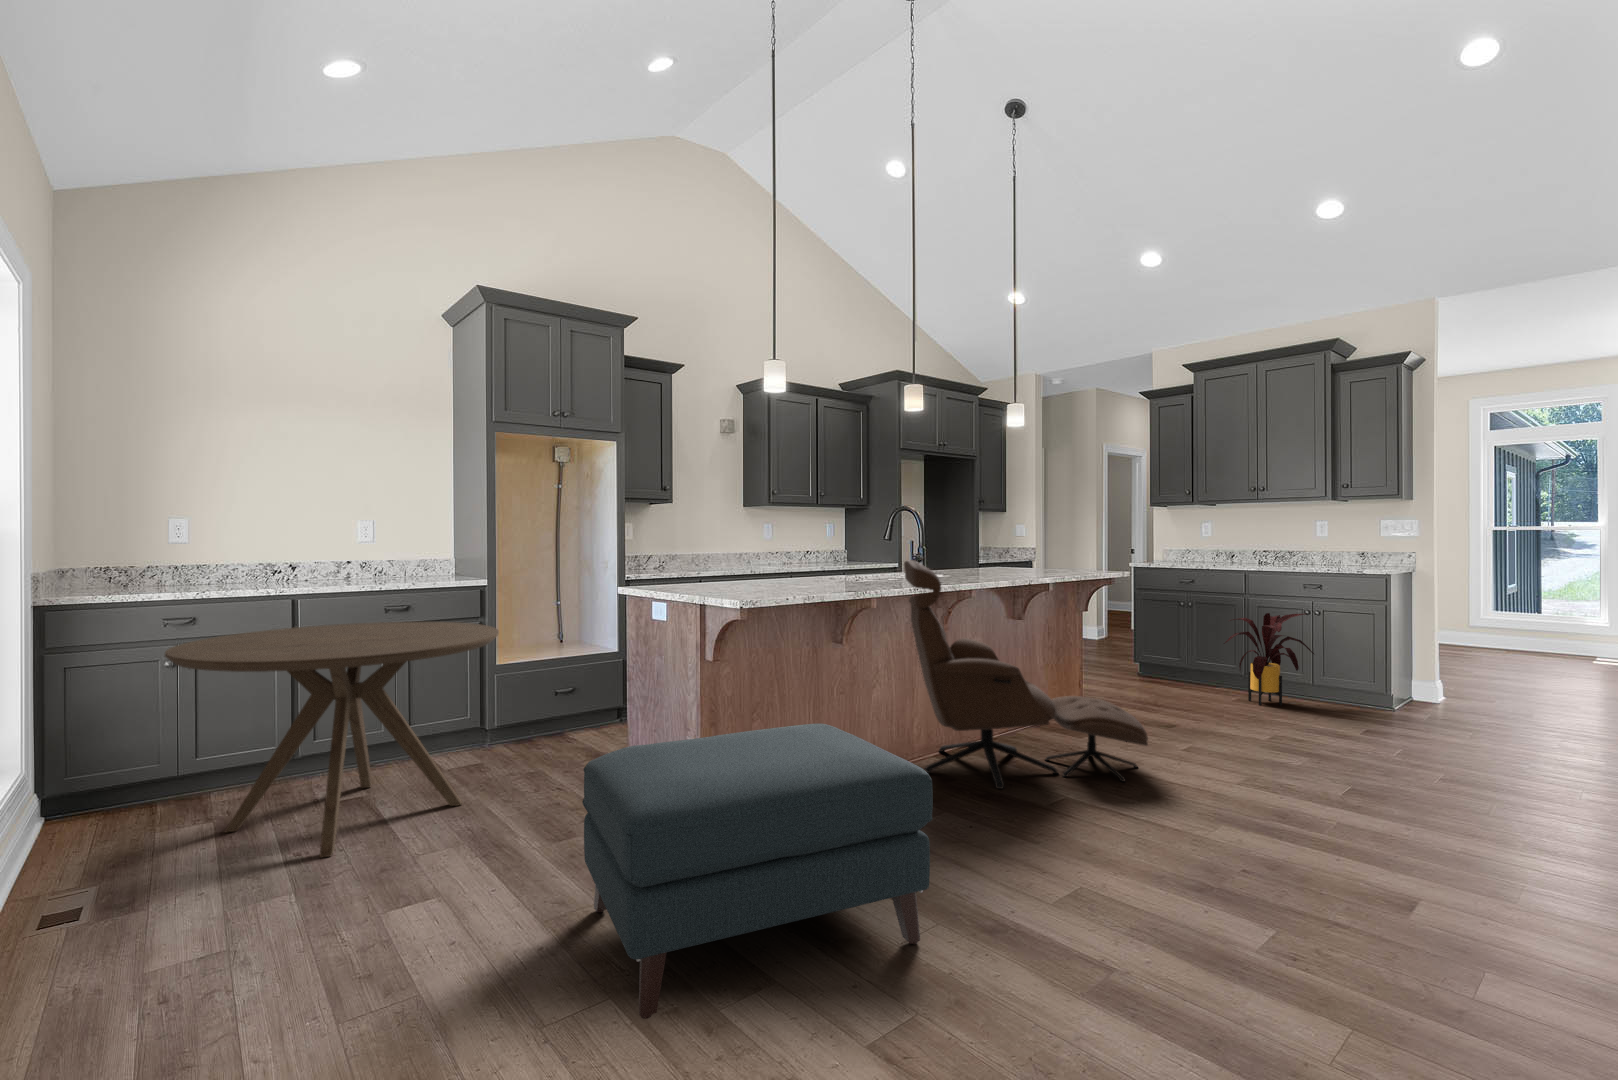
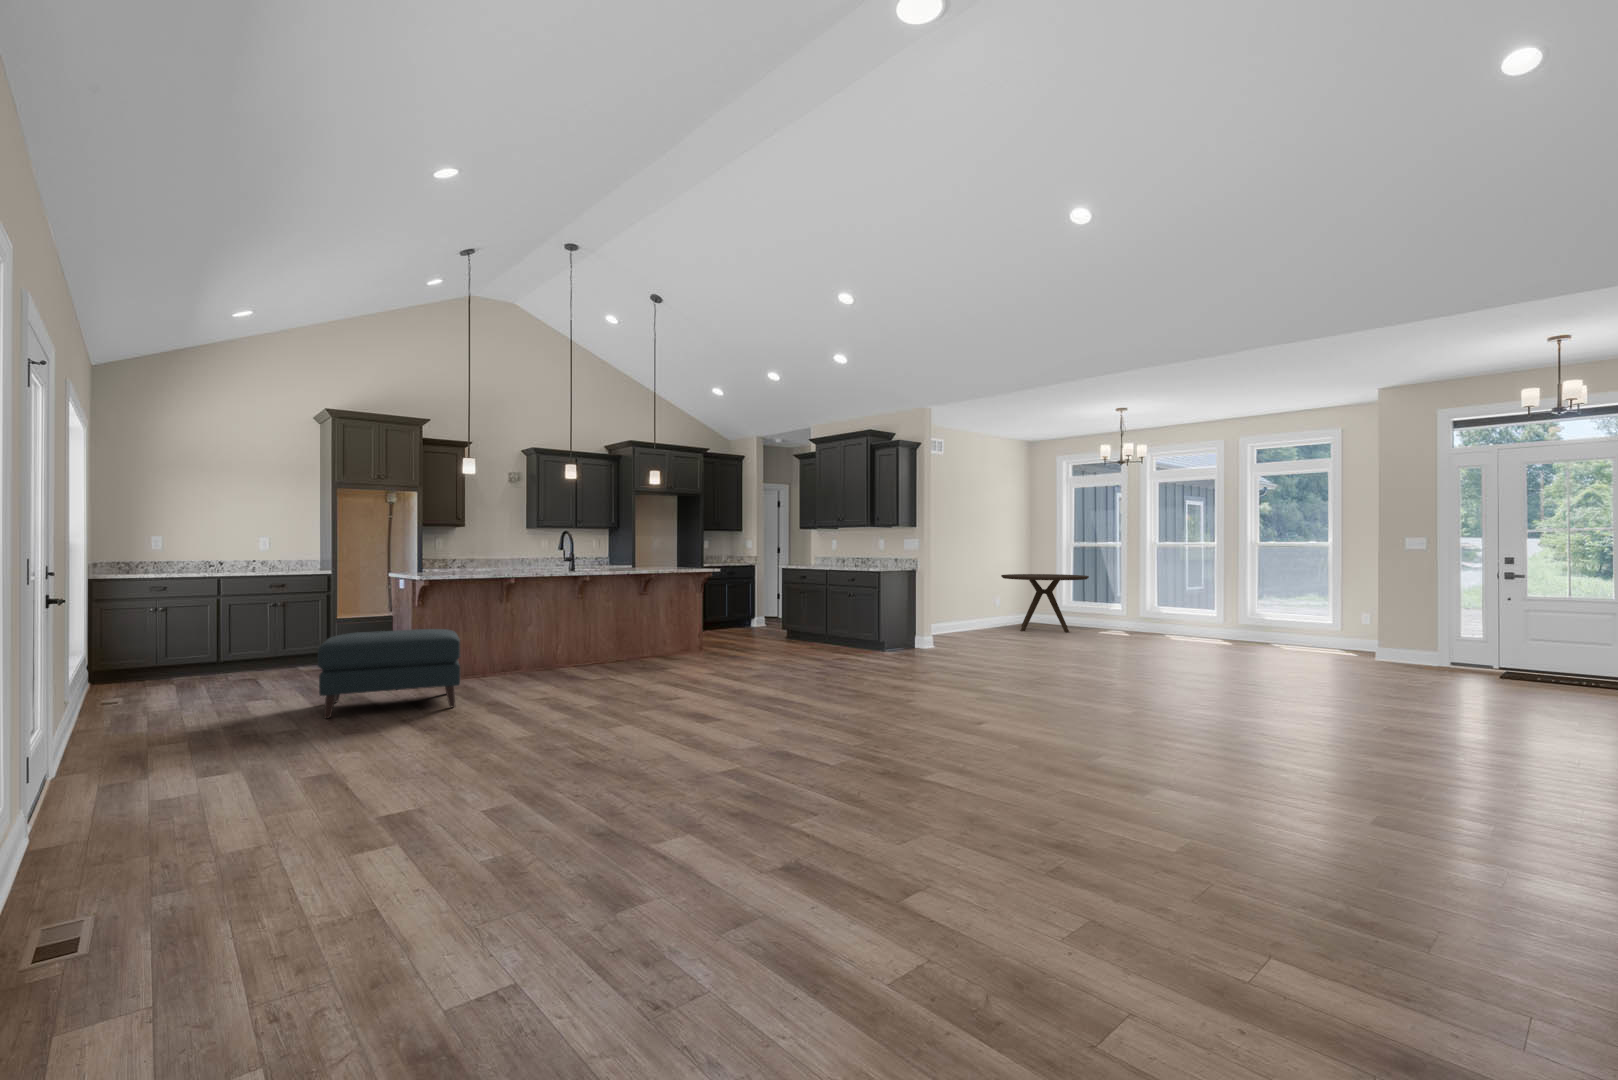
lounge chair: present [904,560,1148,789] -> none [543,560,673,675]
house plant: present [1224,613,1314,705] -> none [796,594,849,650]
dining table: present [165,622,499,858] -> present [1001,574,1089,632]

